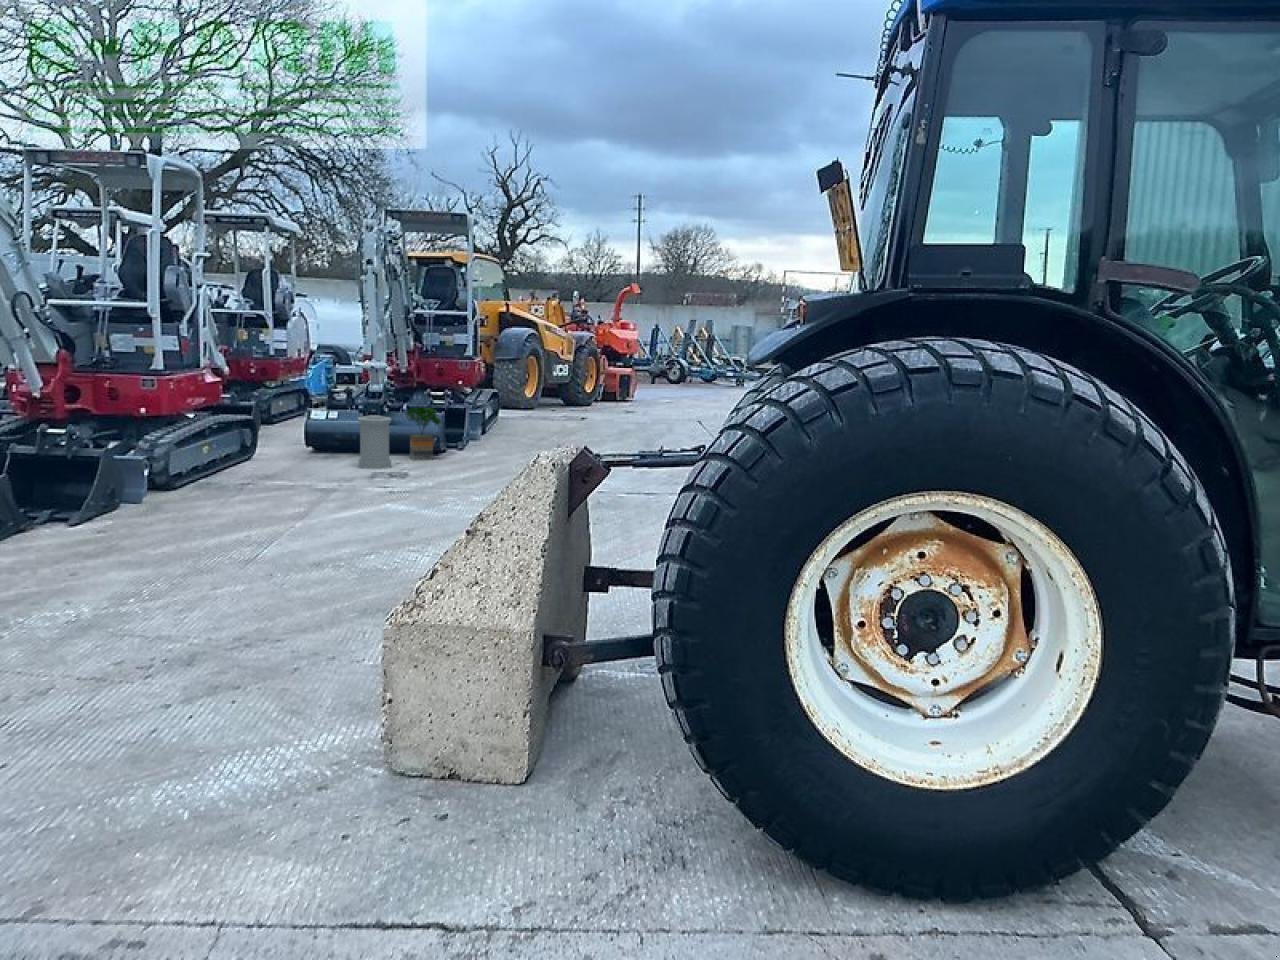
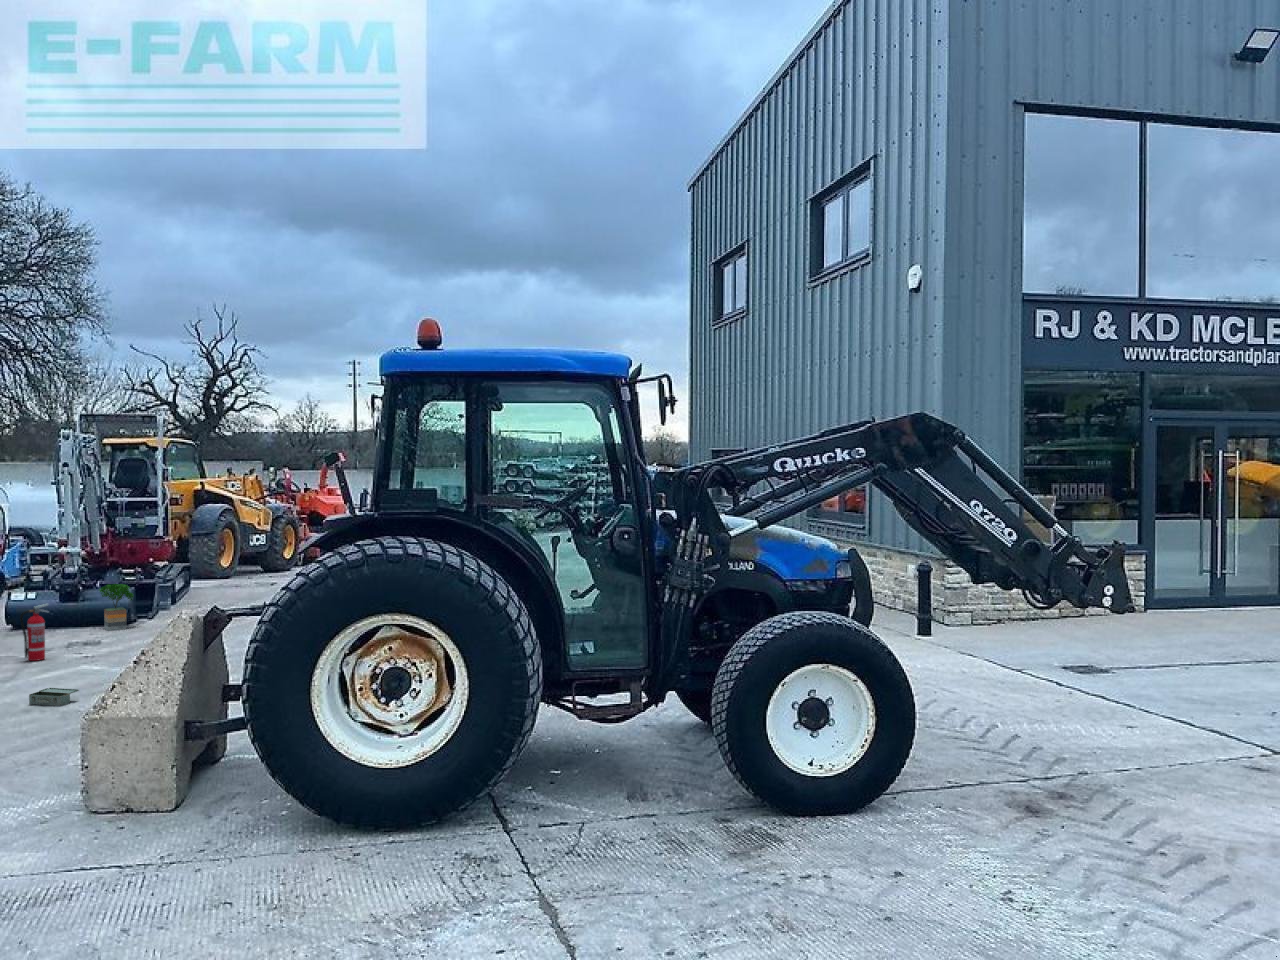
trash can: present [358,415,391,469] -> none [54,595,87,642]
fire extinguisher: none [321,424,353,490] -> present [20,604,49,661]
toolbox: none [327,529,383,554] -> present [29,688,79,706]

